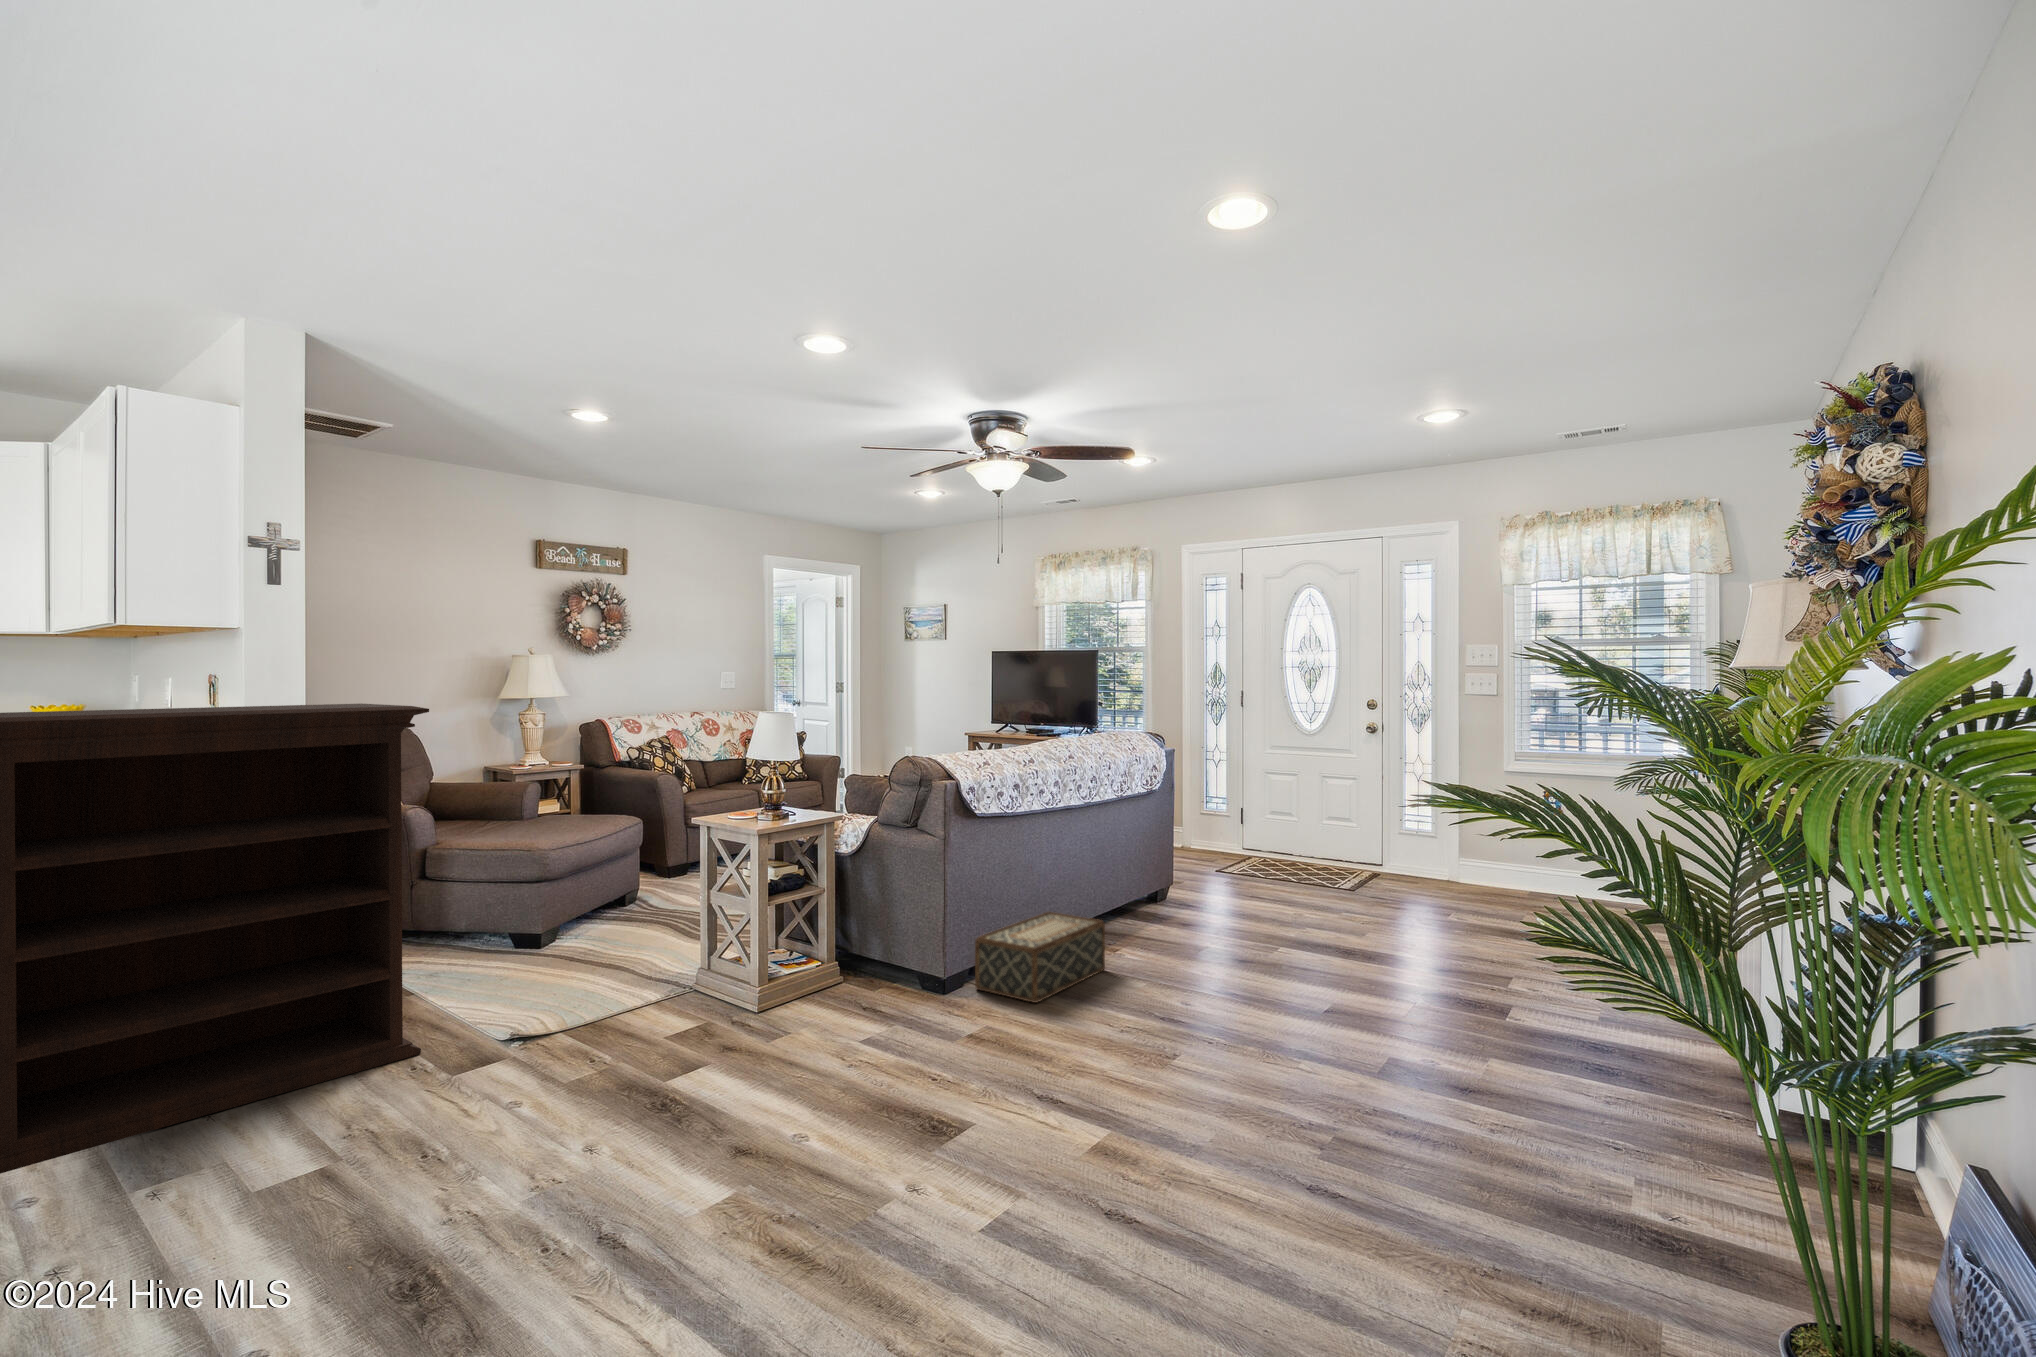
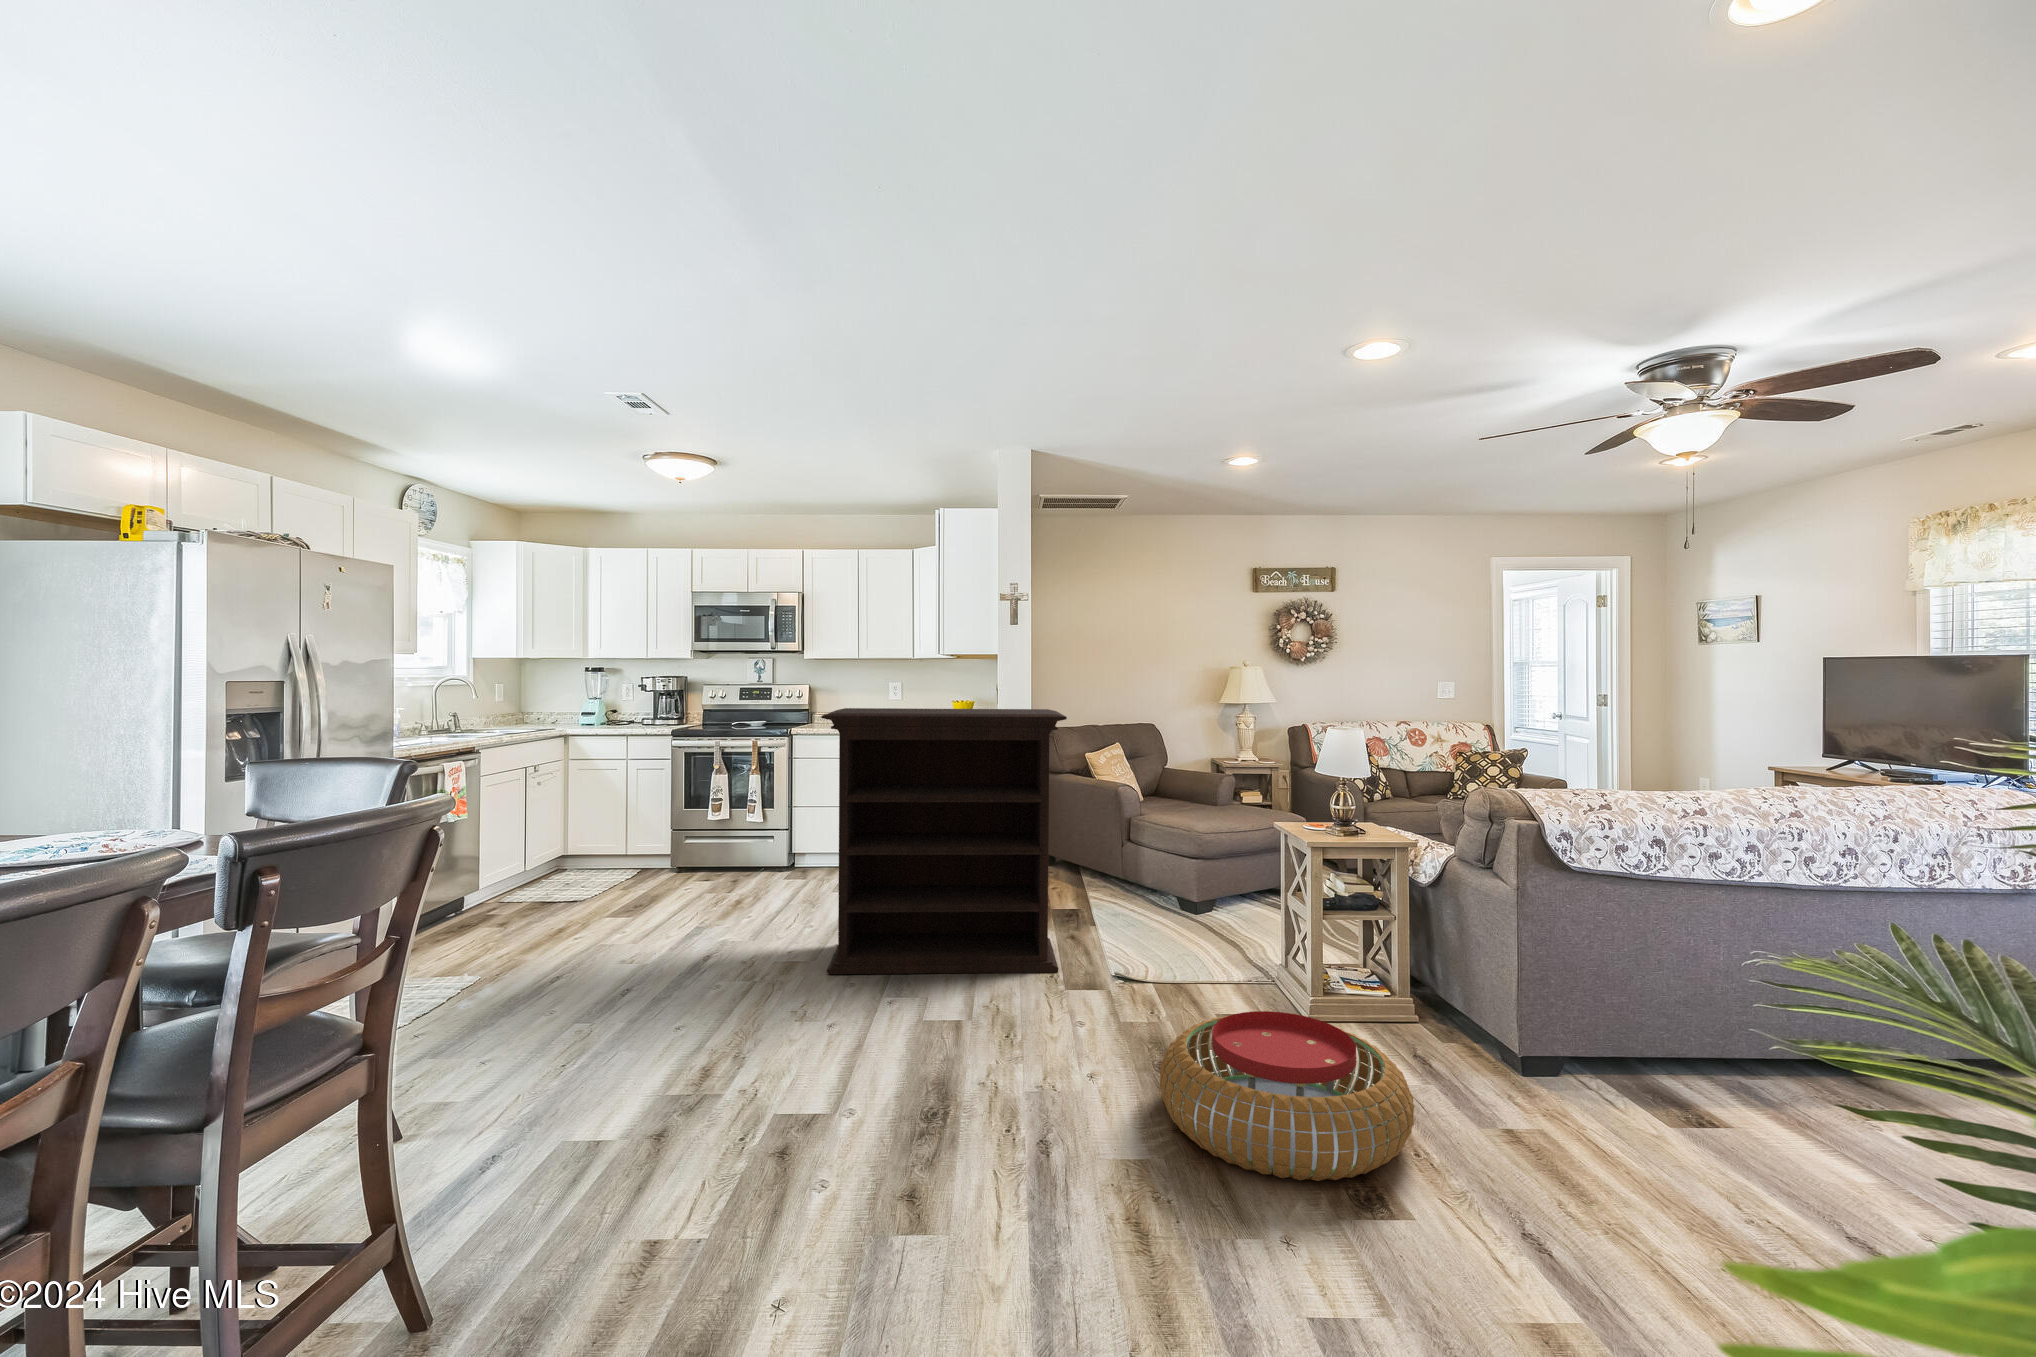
woven basket: present [975,912,1105,1003] -> none [1558,1009,1777,1114]
pouf: none [689,993,946,1157] -> present [1160,1011,1414,1181]

